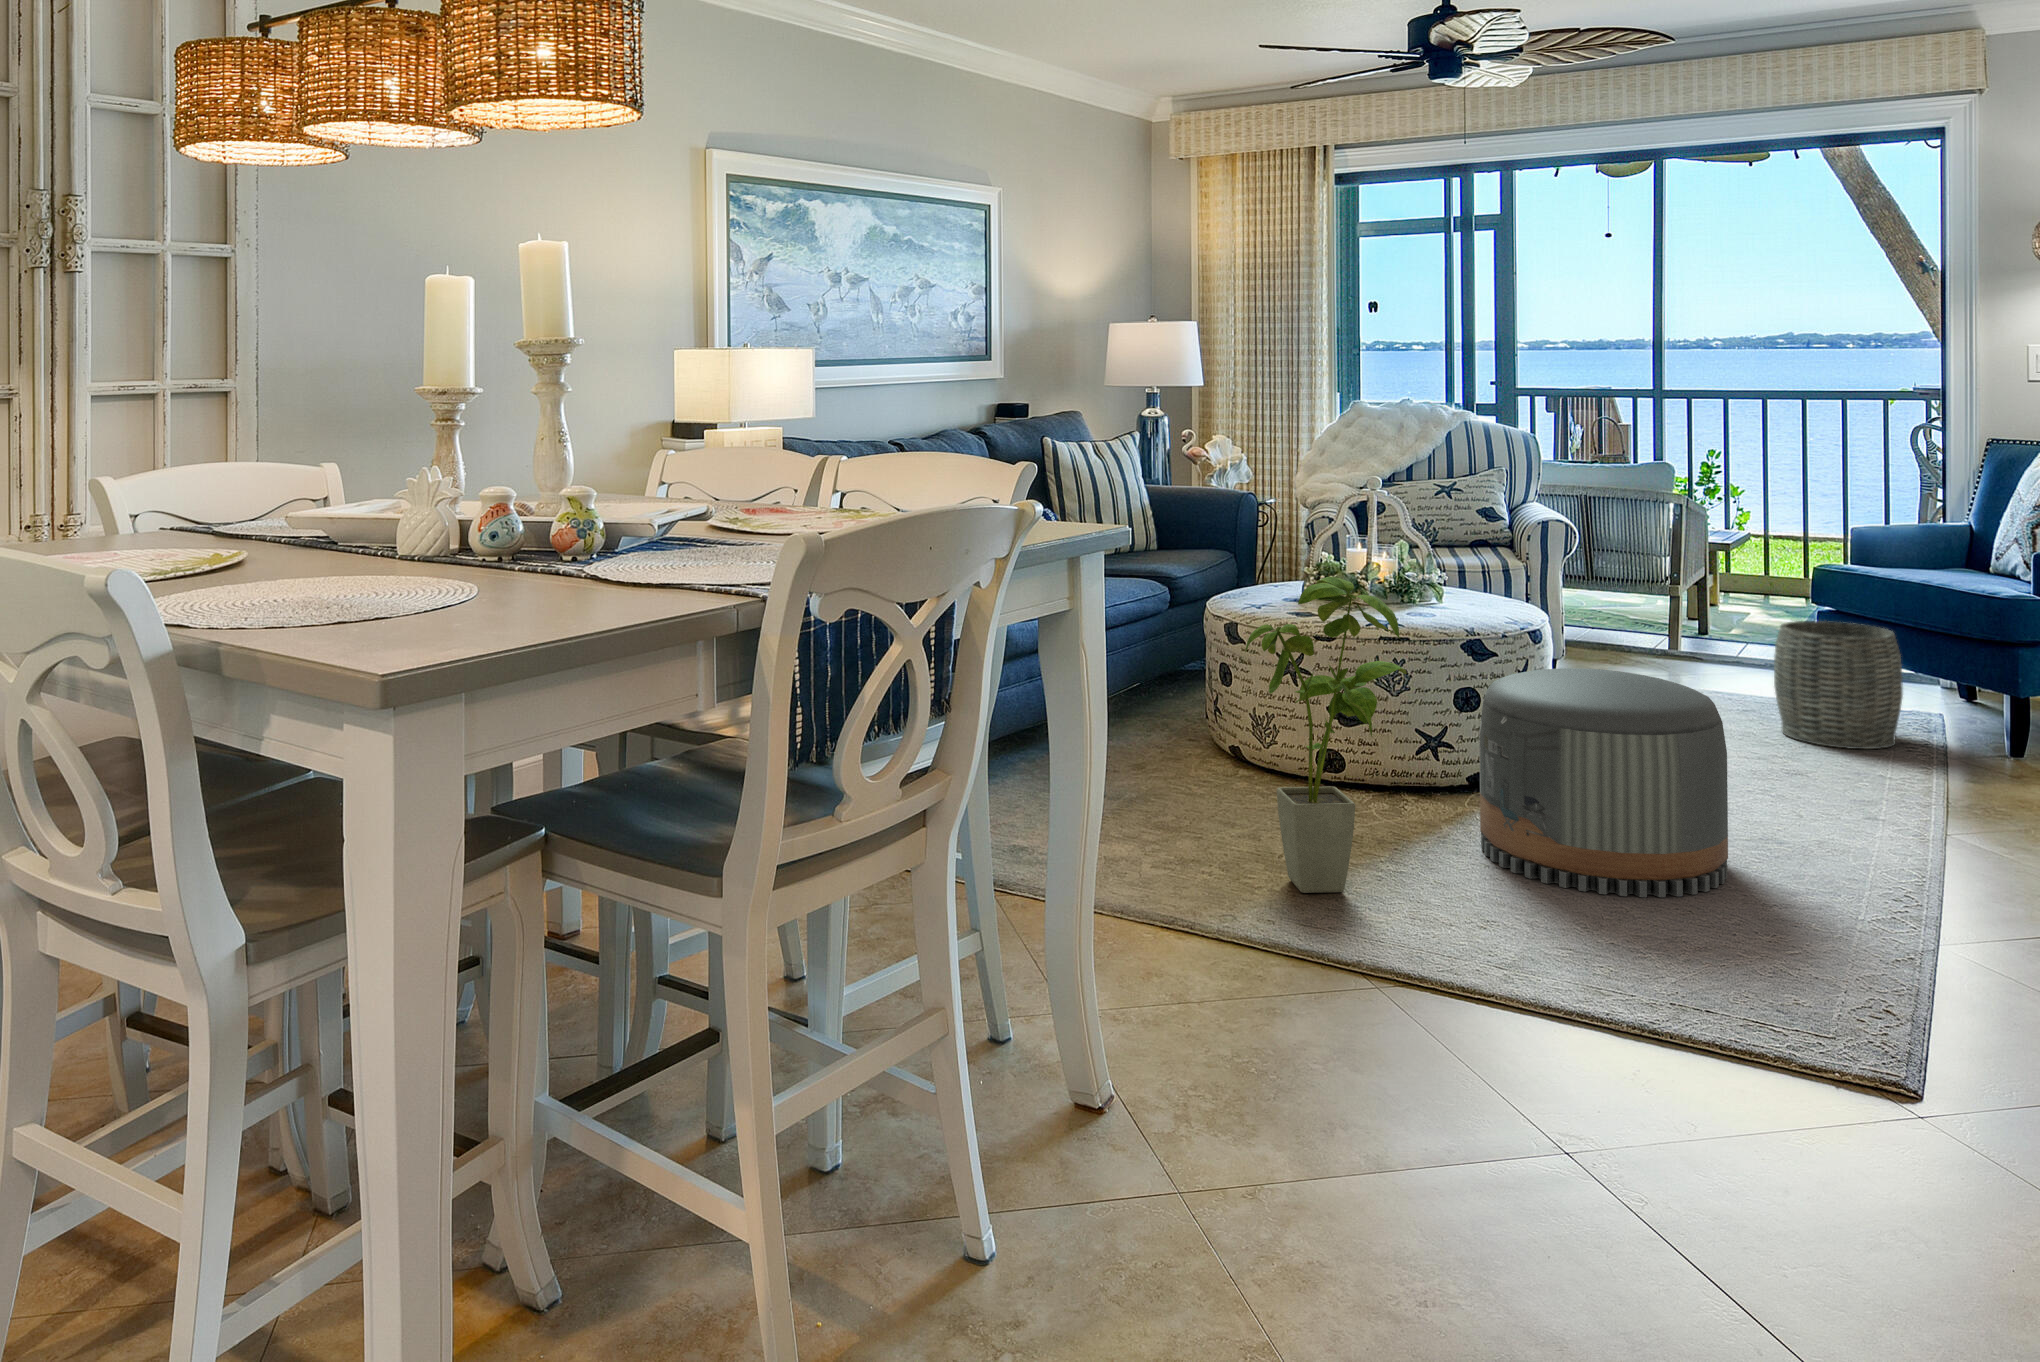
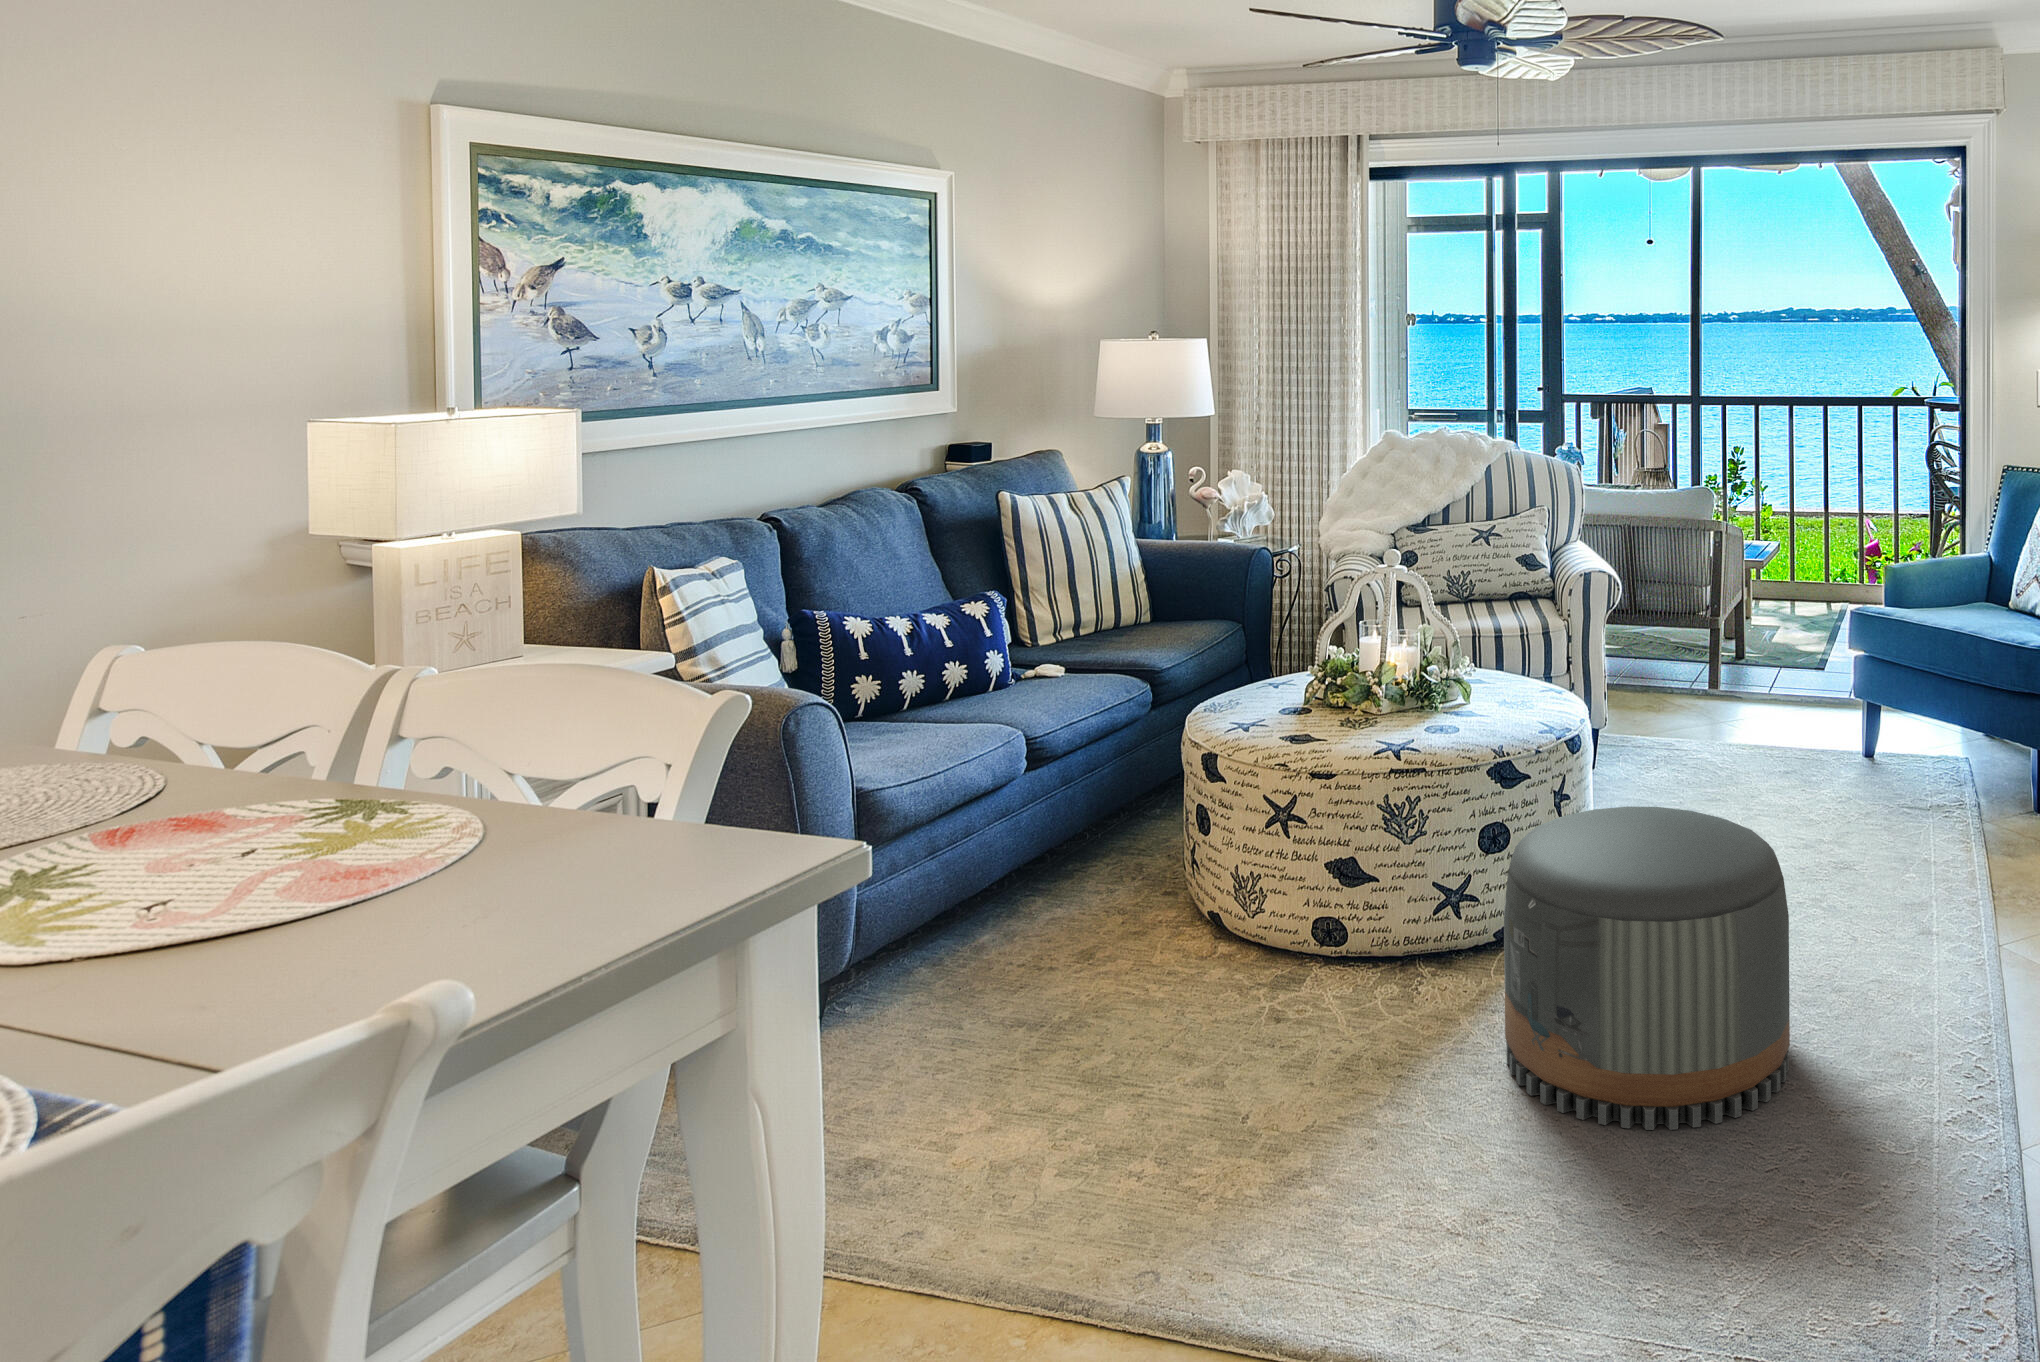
house plant: present [1245,577,1407,893] -> none [1186,749,1408,1202]
woven basket: present [1774,621,1903,749] -> none [1817,676,1939,821]

